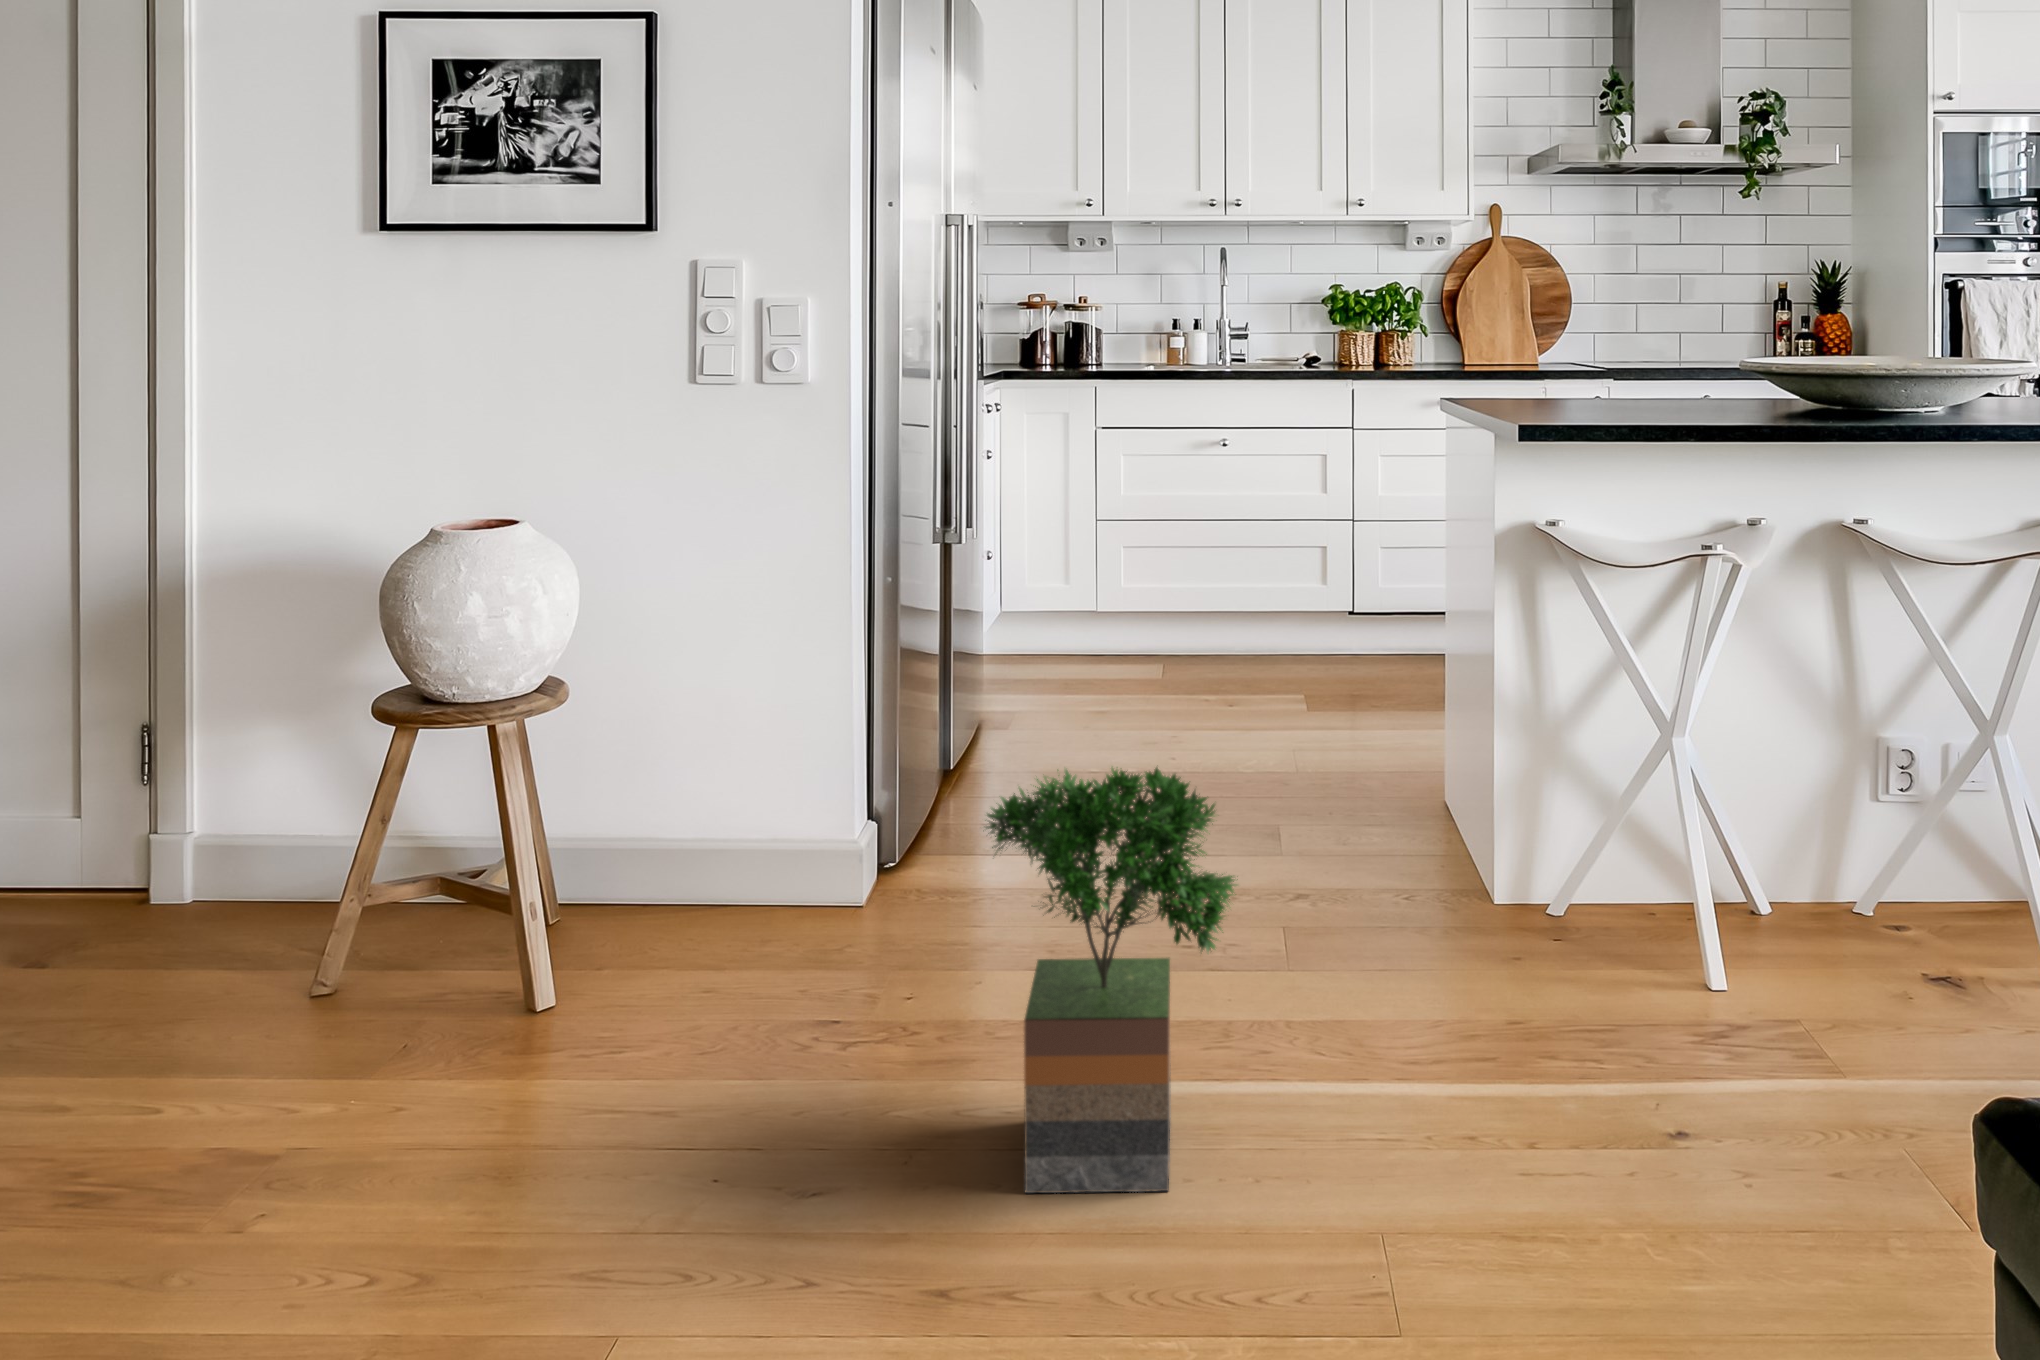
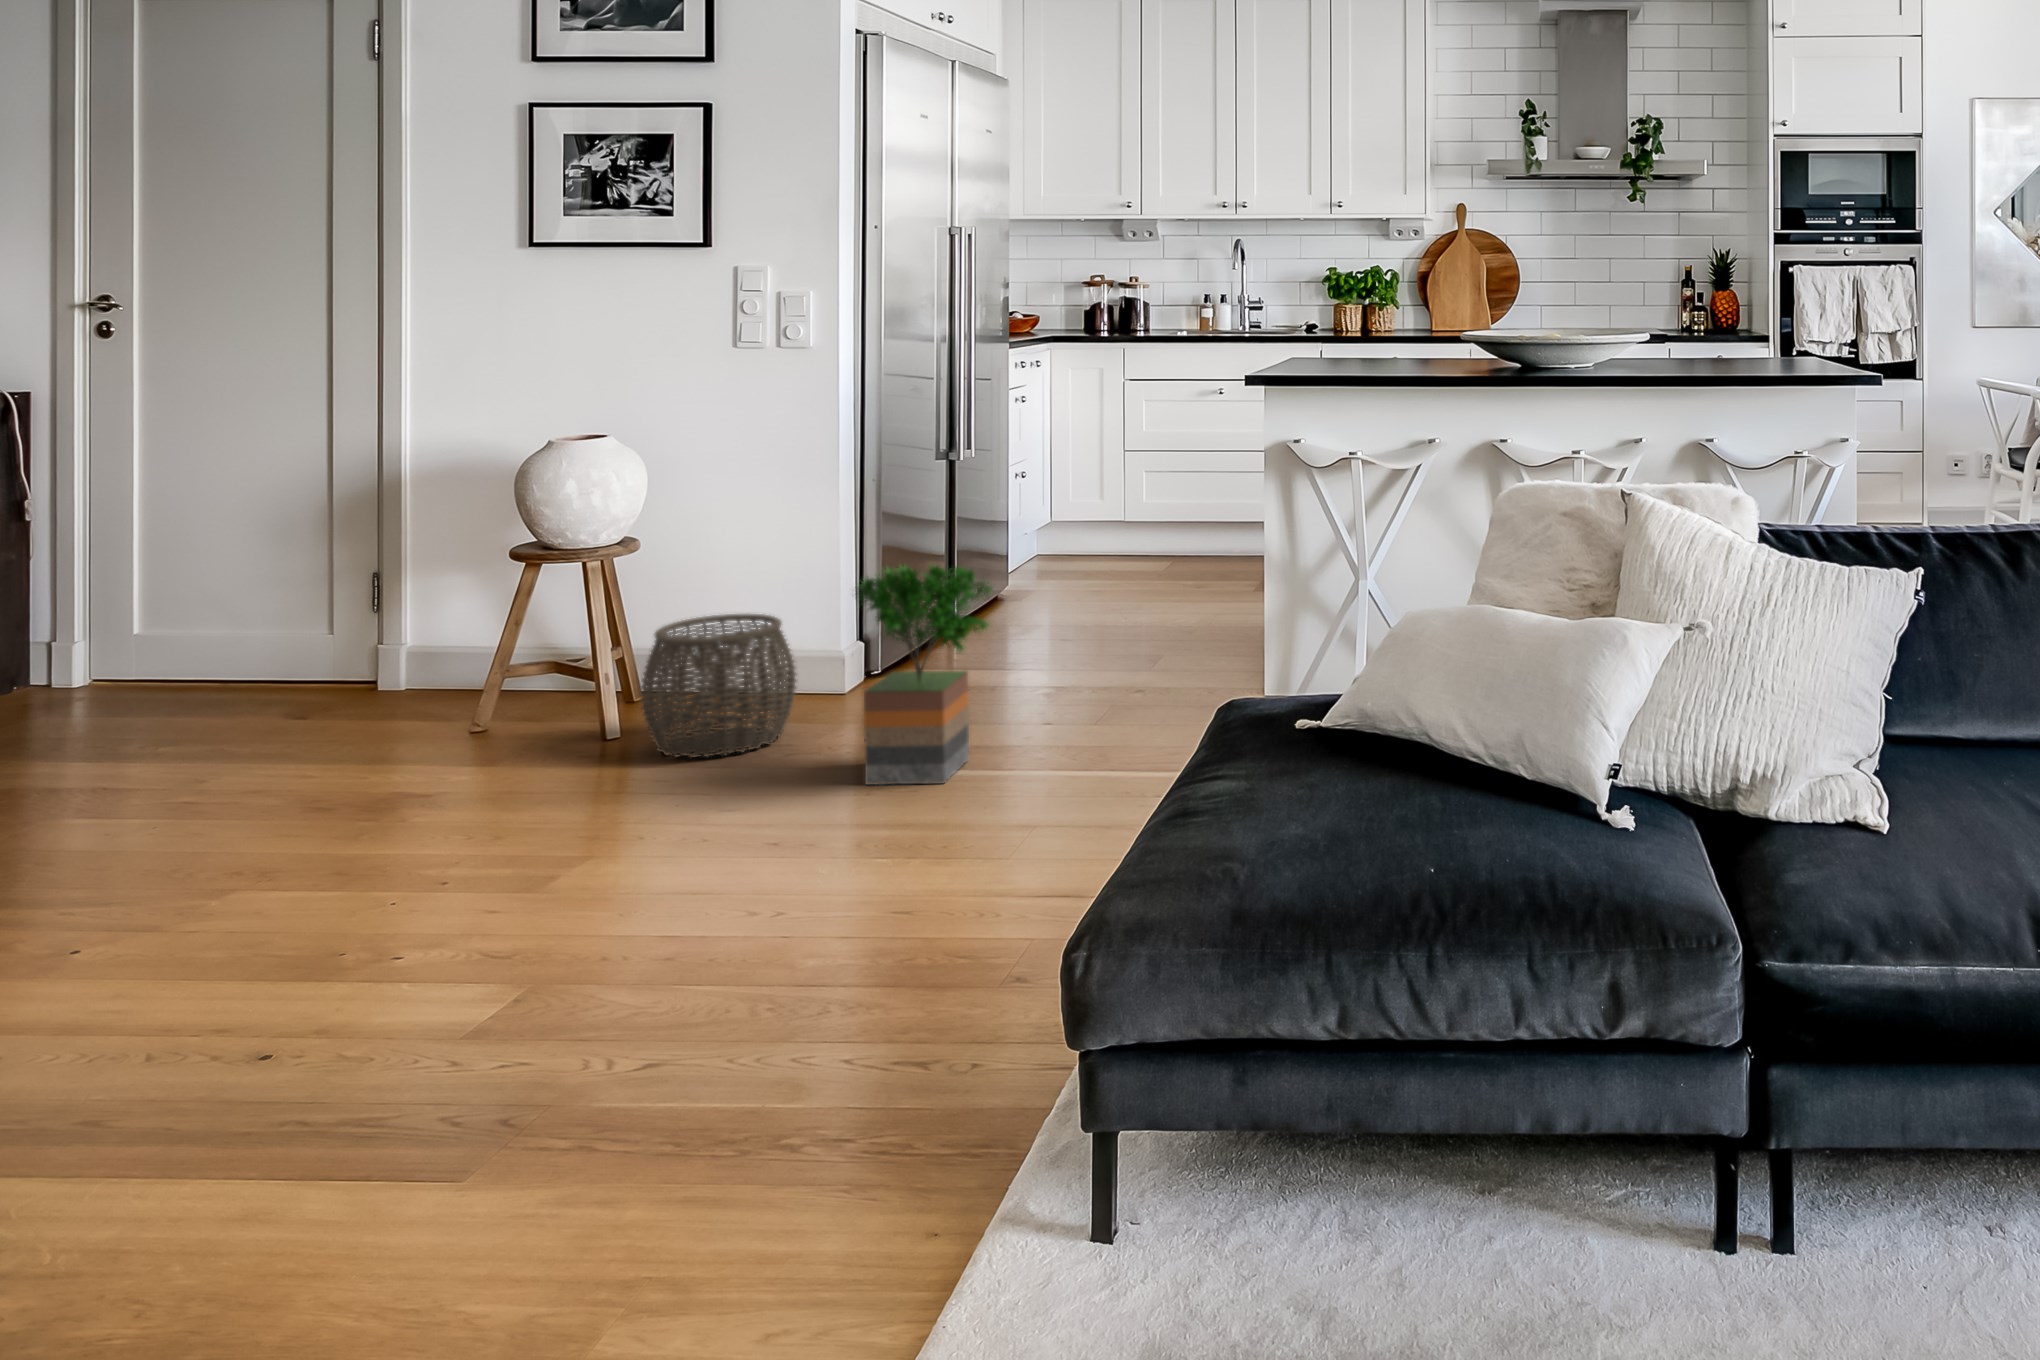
woven basket: none [586,829,839,1108] -> present [641,614,797,758]

